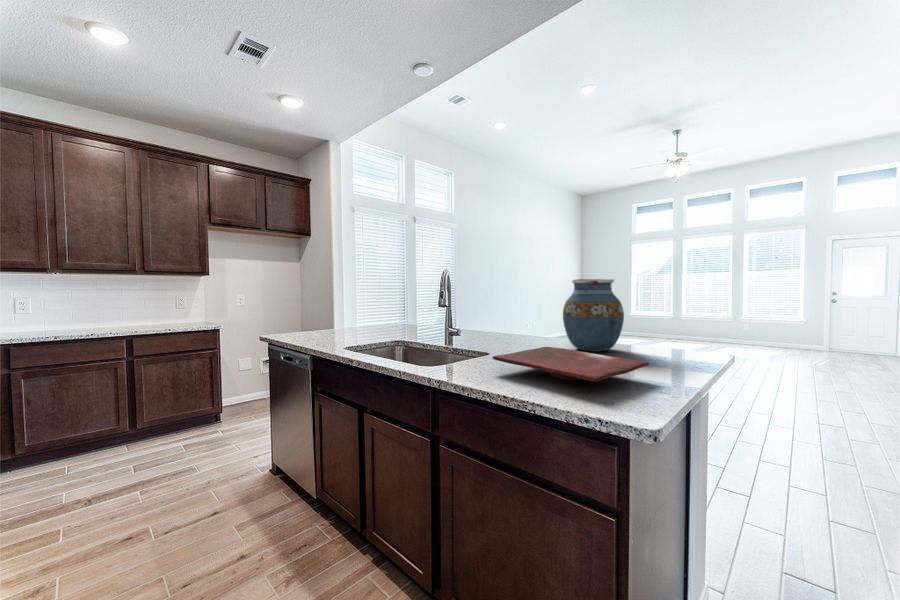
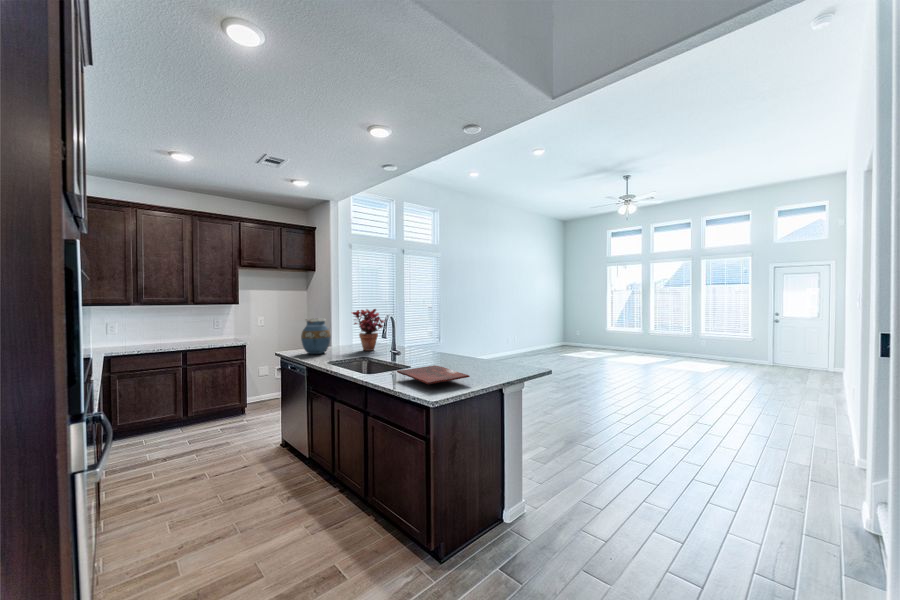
potted plant: none [371,271,425,331] -> present [352,309,384,351]
vase: present [563,279,624,352] -> present [301,319,331,354]

